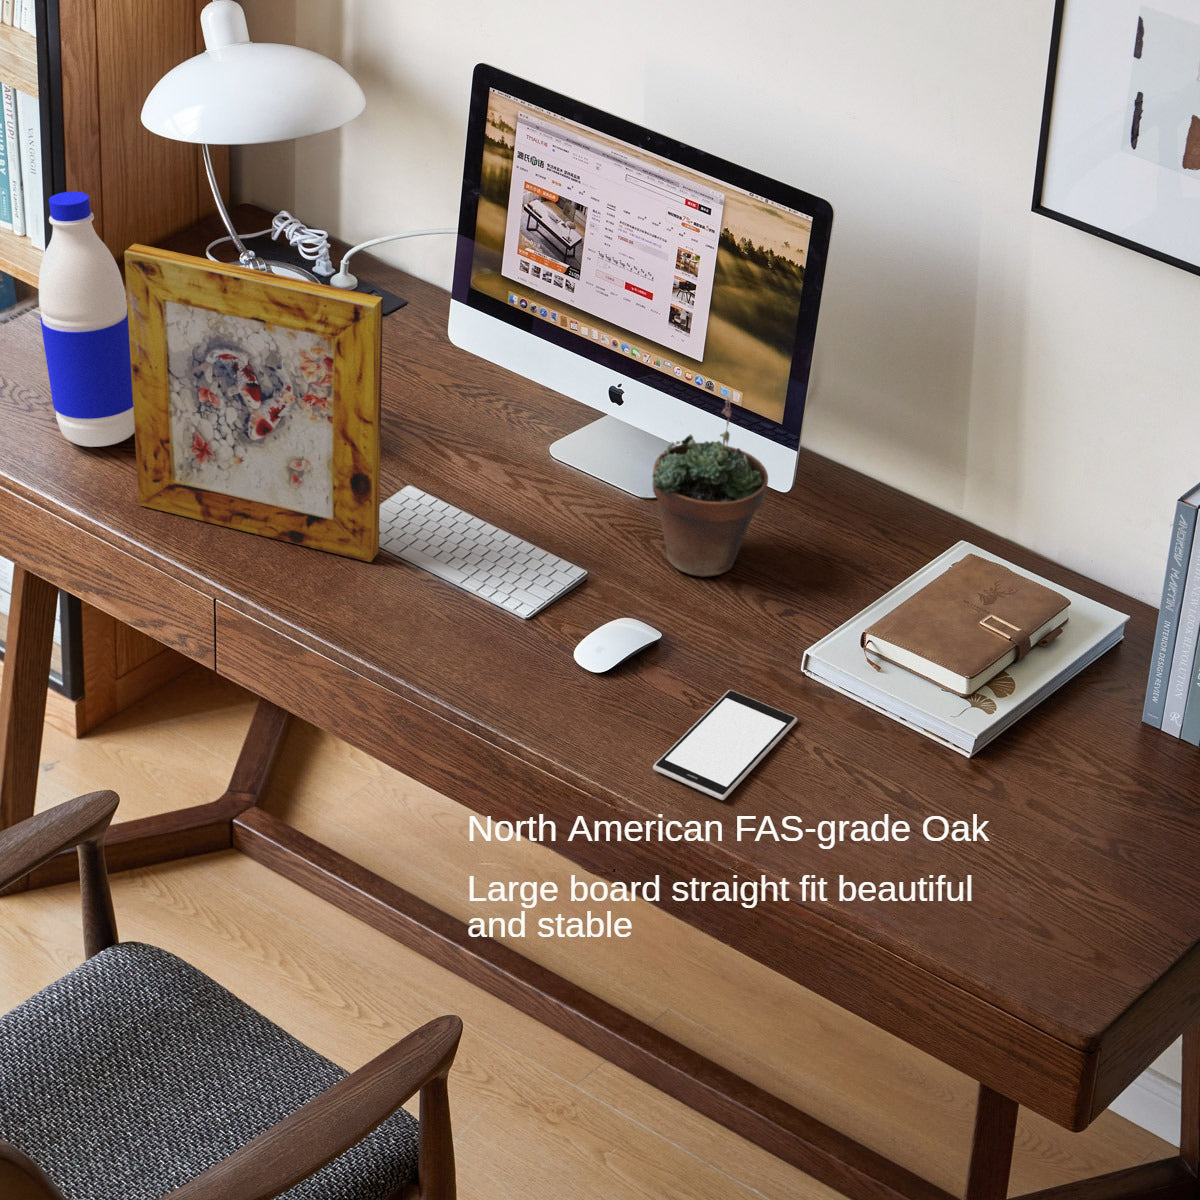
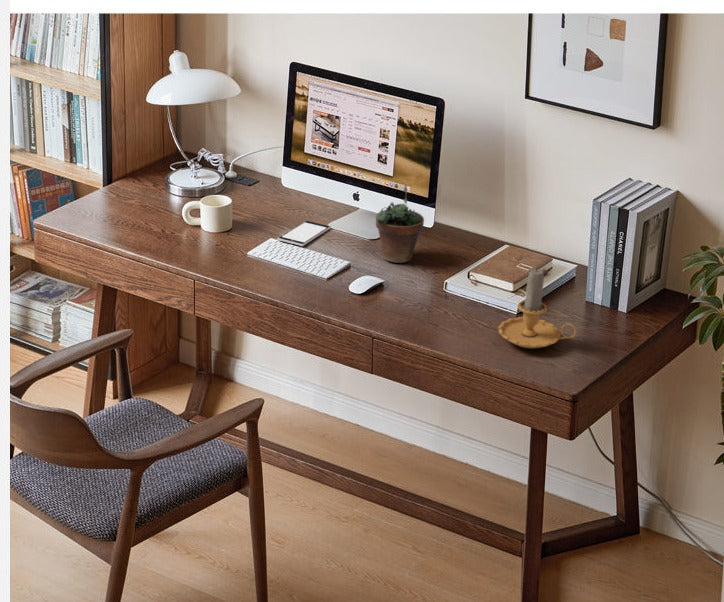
water bottle: present [39,192,135,447] -> none [111,121,154,230]
picture frame: present [124,243,383,562] -> none [153,132,263,263]
candle: none [918,687,1107,876] -> present [498,269,576,348]
smartphone: present [653,690,797,800] -> present [278,221,331,246]

